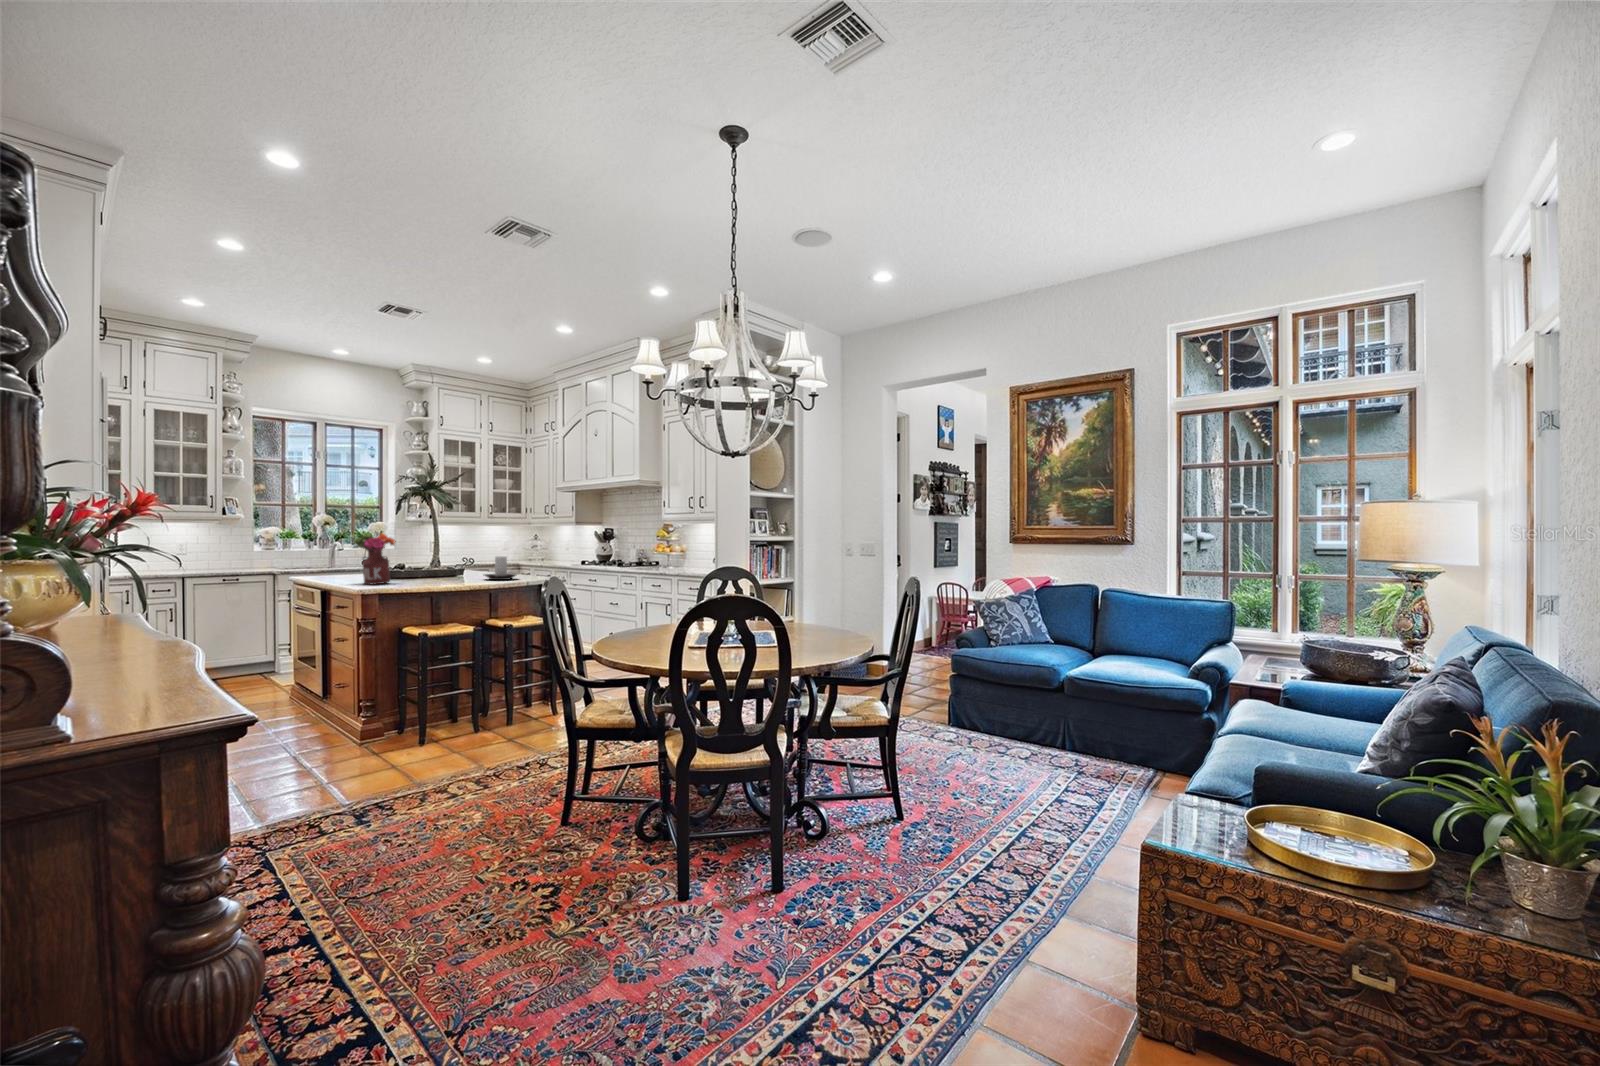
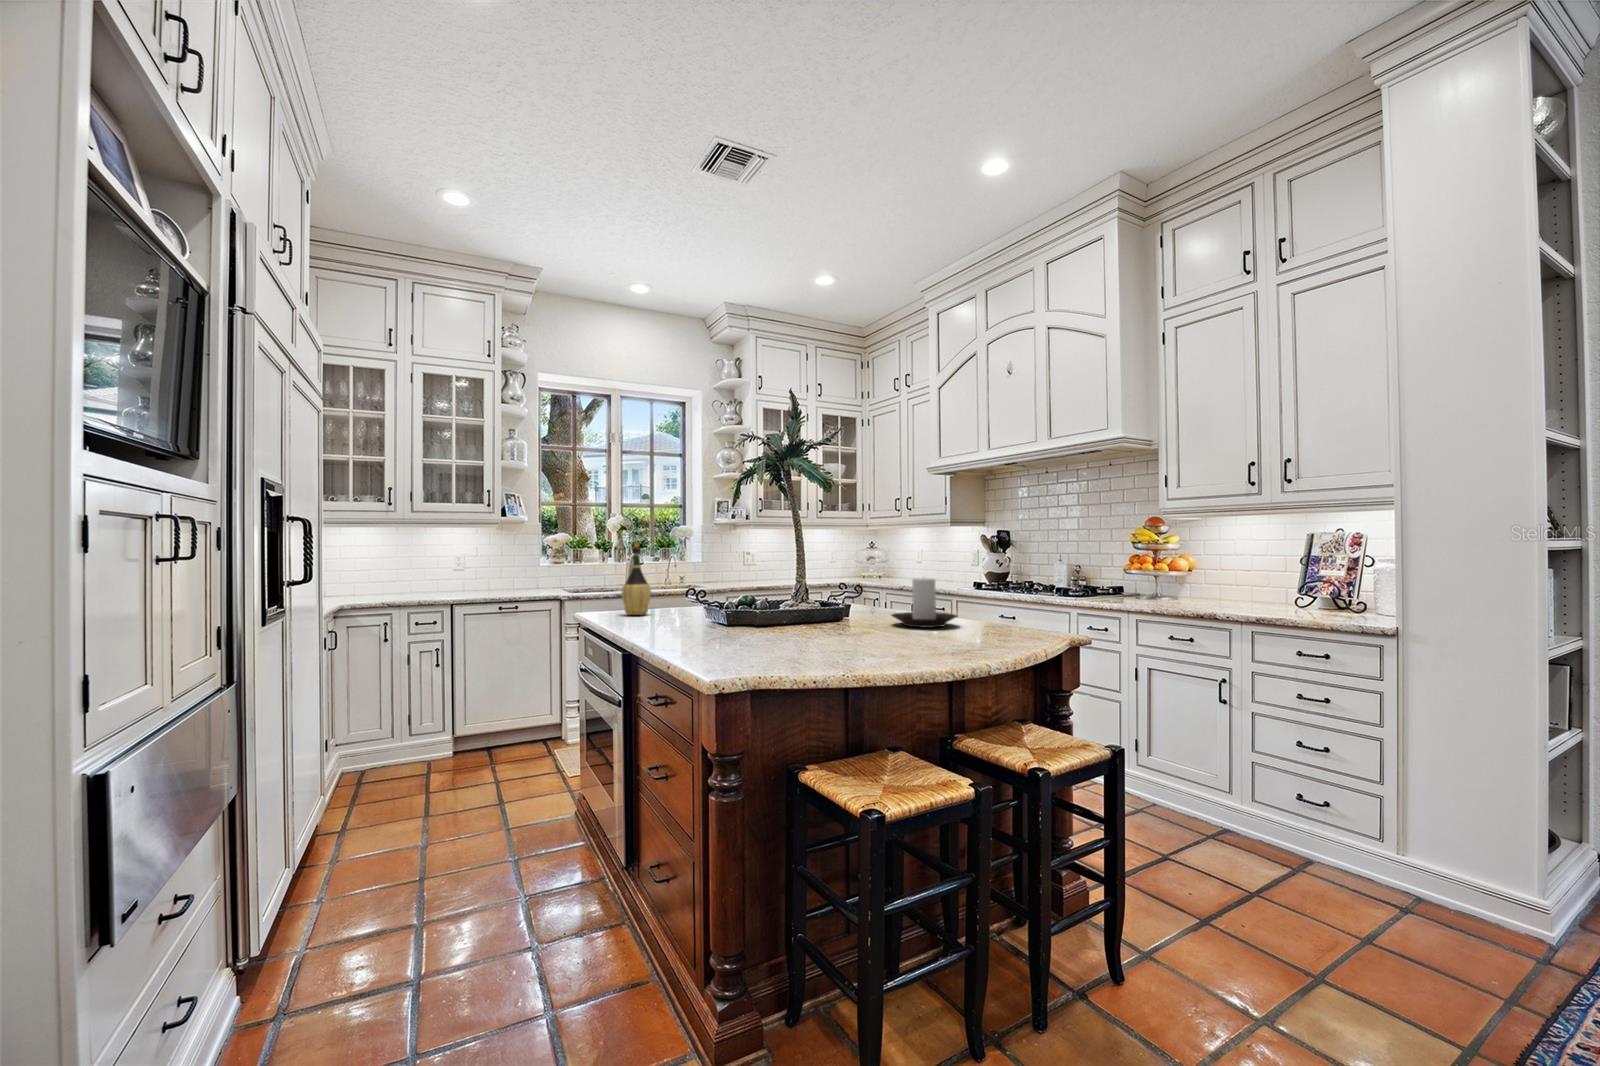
flower arrangement: present [354,533,396,585] -> none [671,530,746,637]
wine bottle: none [325,537,344,578] -> present [622,543,651,615]

